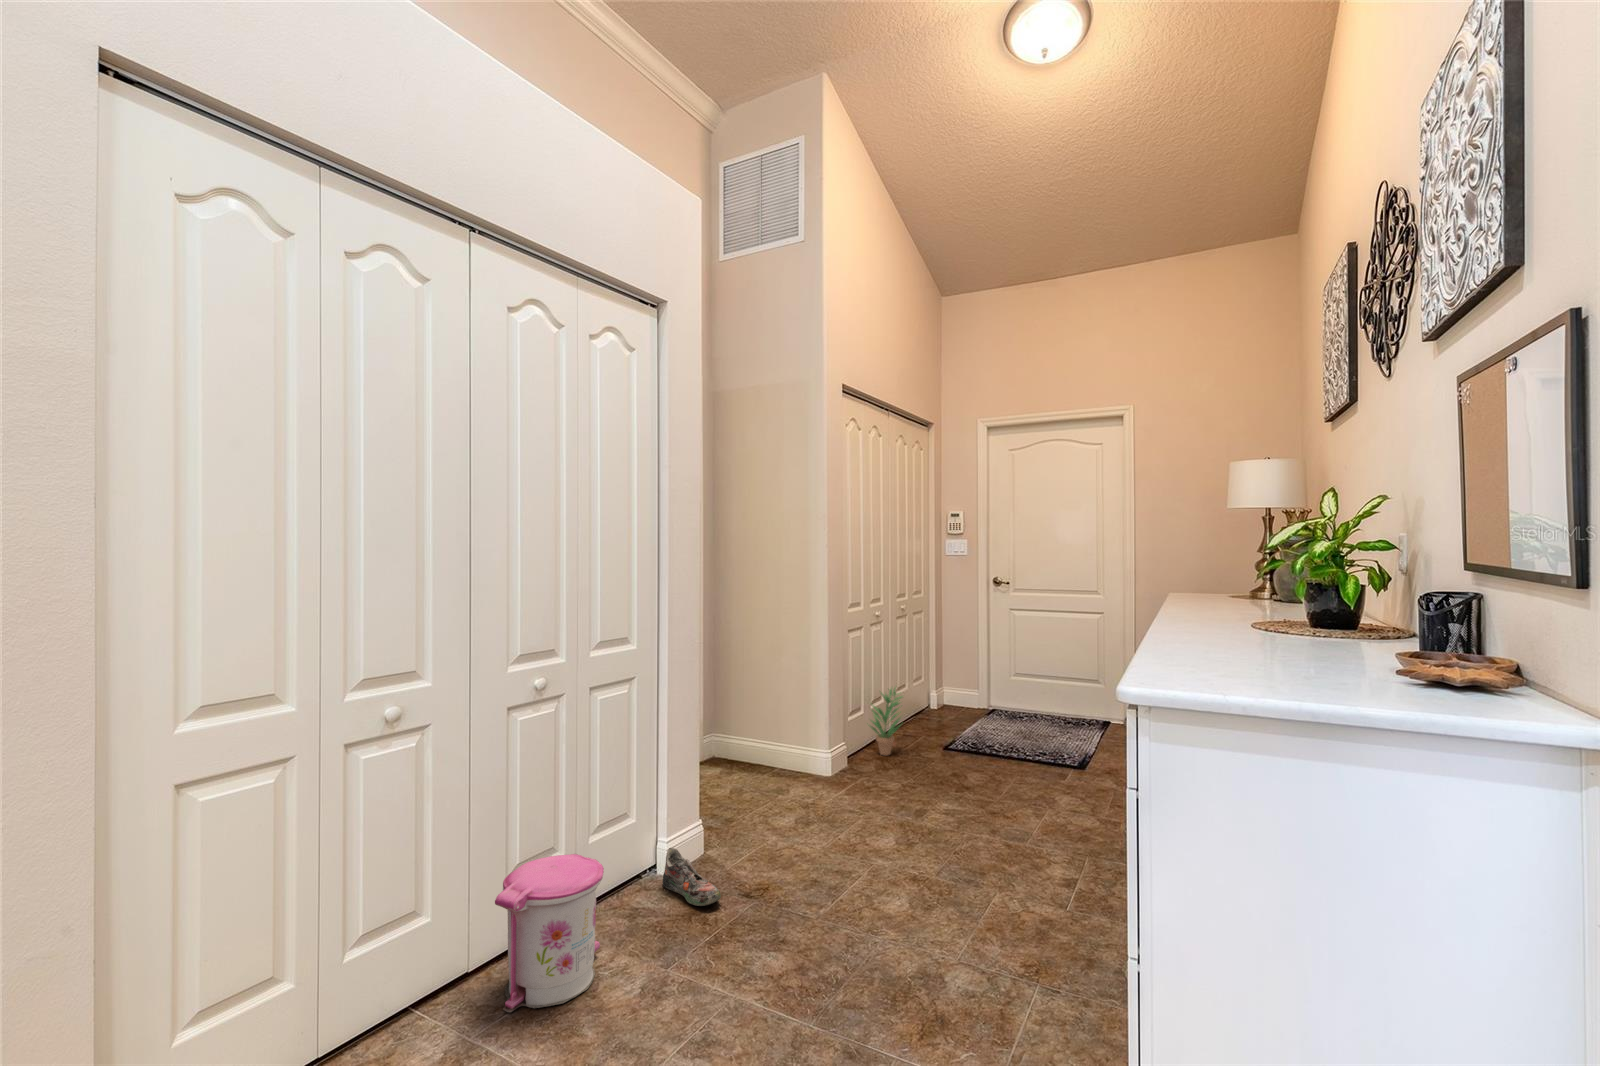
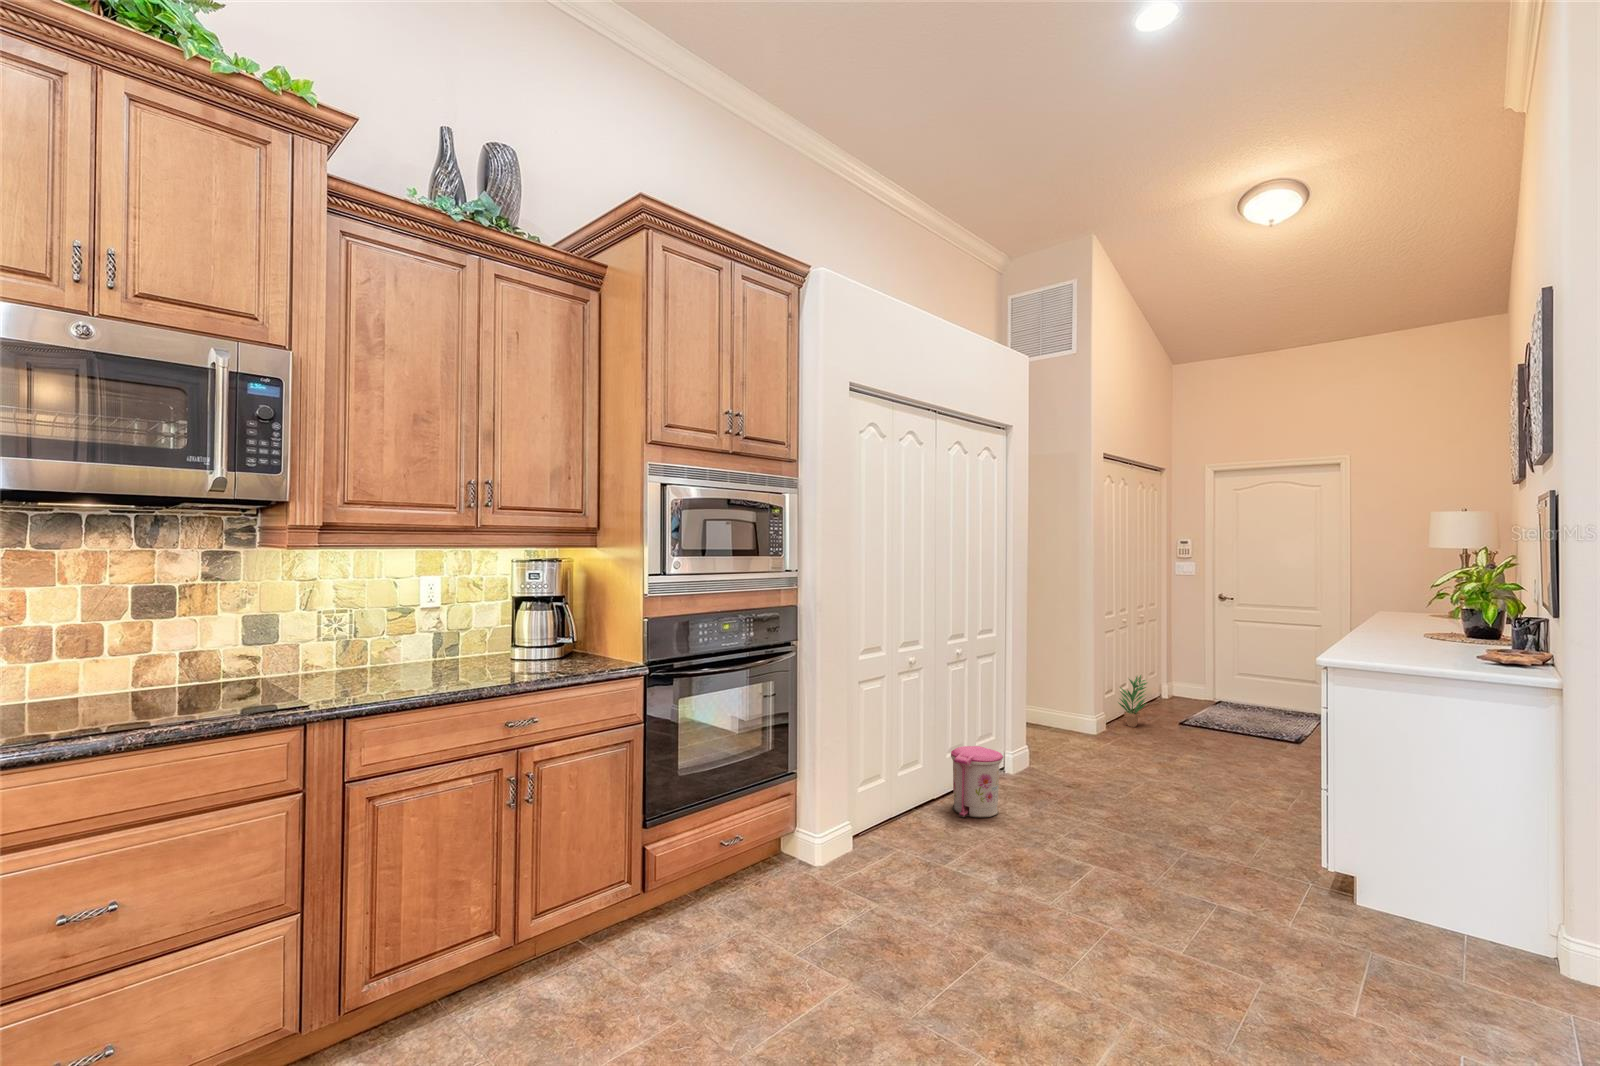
shoe: present [662,848,721,906] -> none [1010,758,1052,789]

